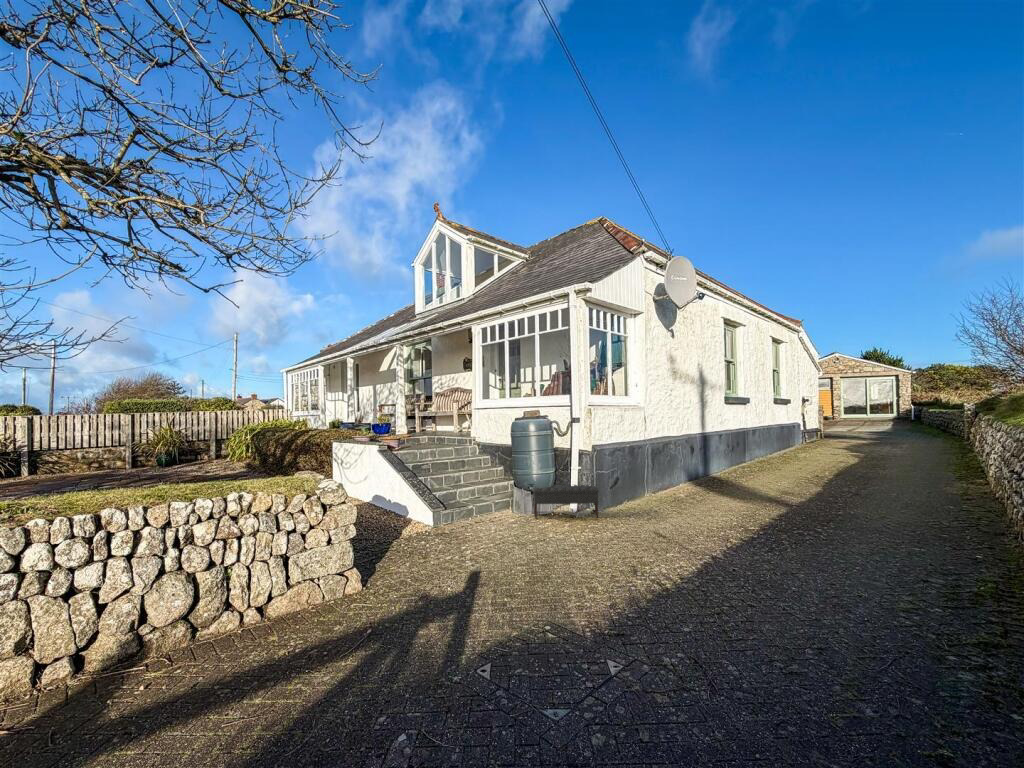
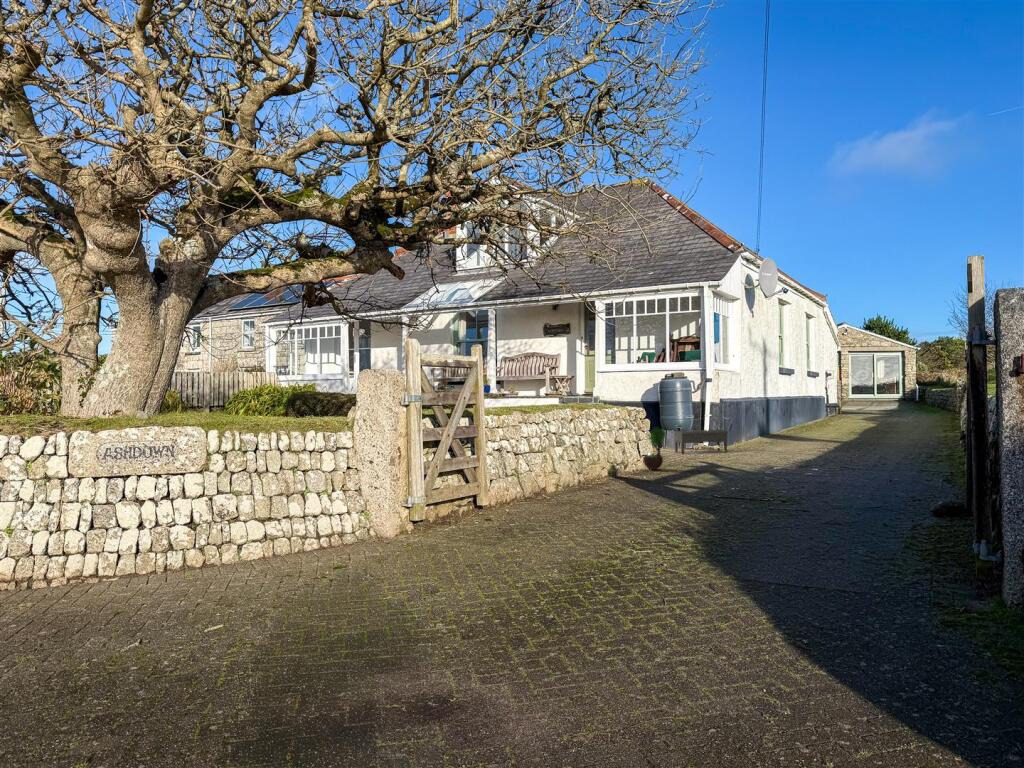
potted tree: none [389,504,428,573] -> present [643,428,666,470]

